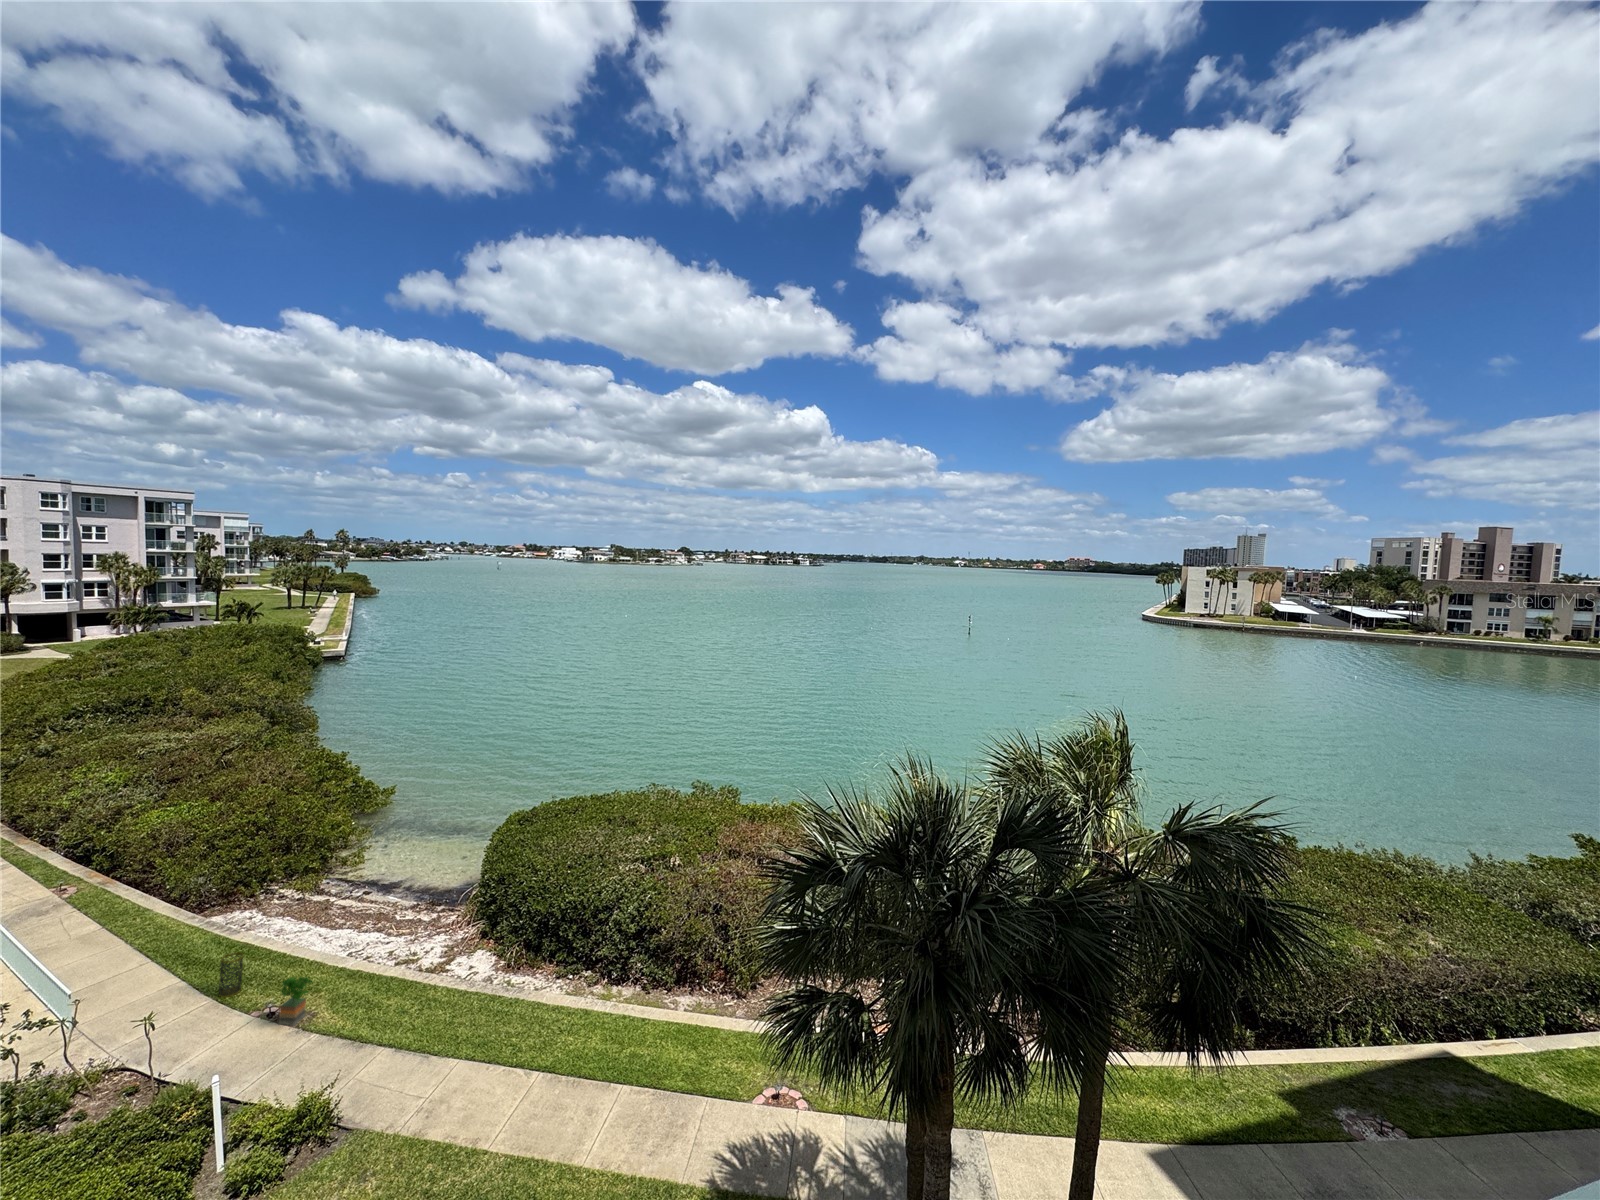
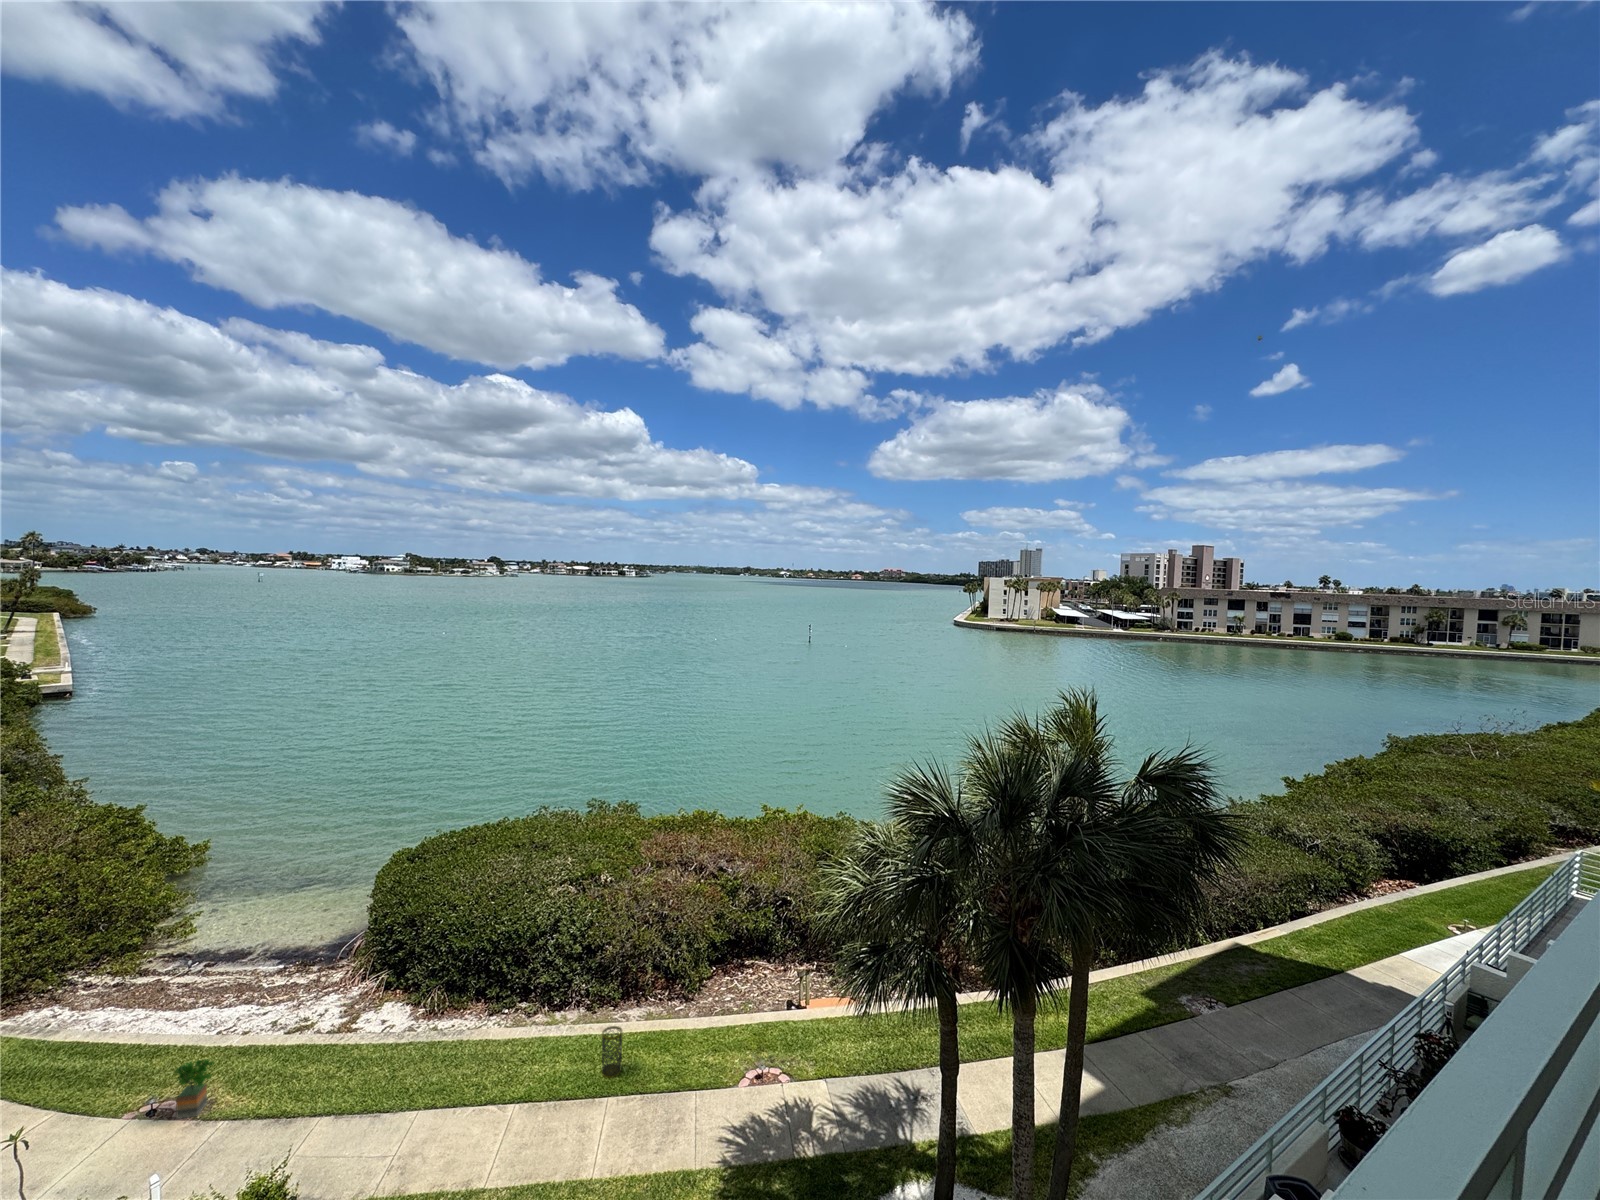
trash can: present [219,952,244,998] -> present [602,1026,622,1078]

